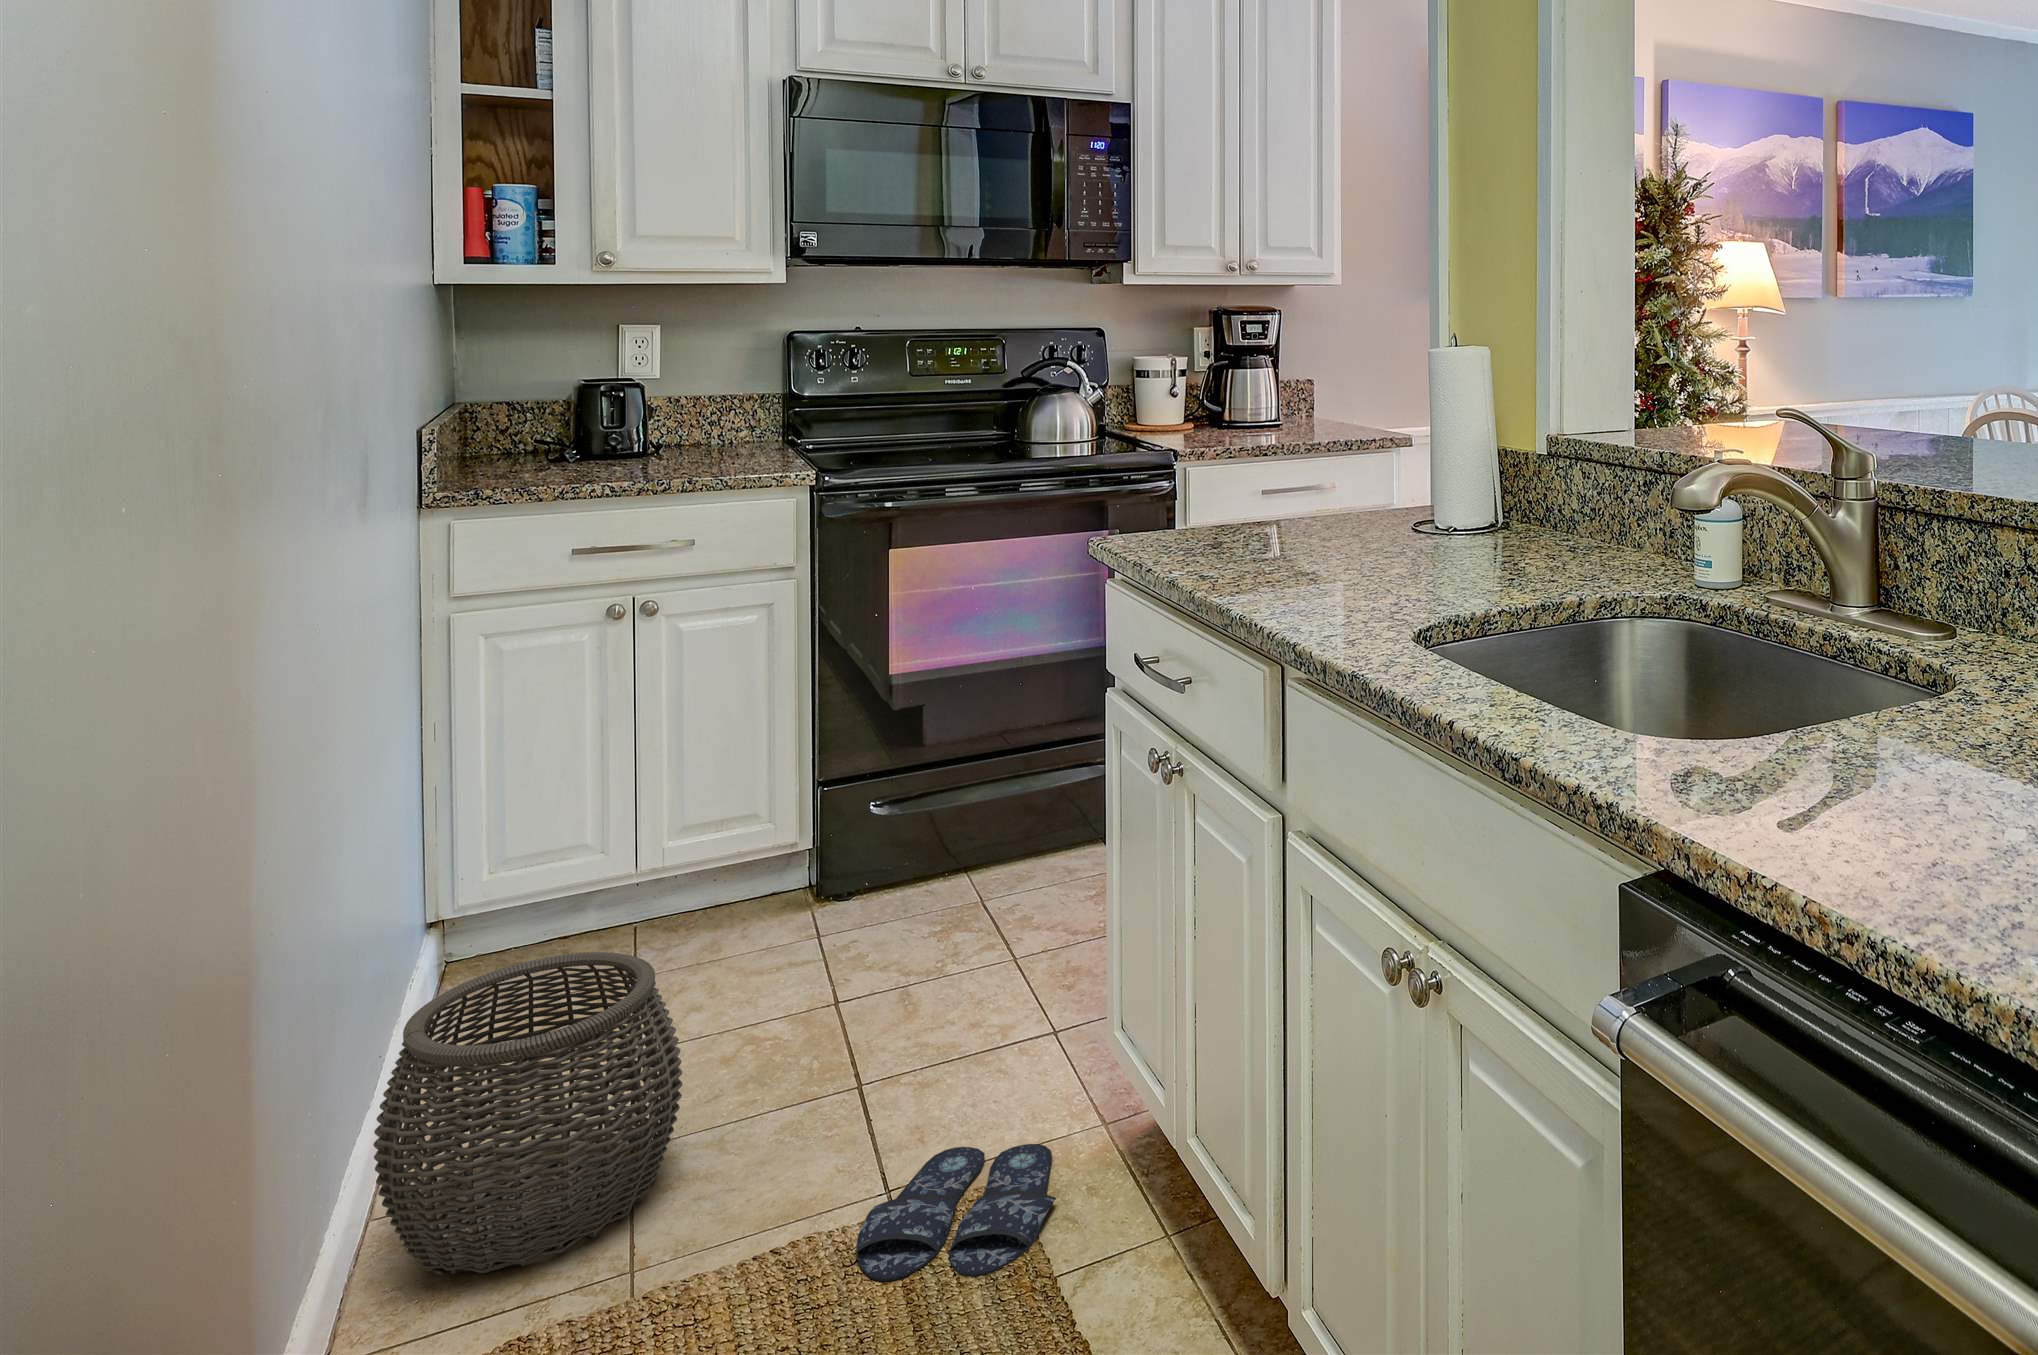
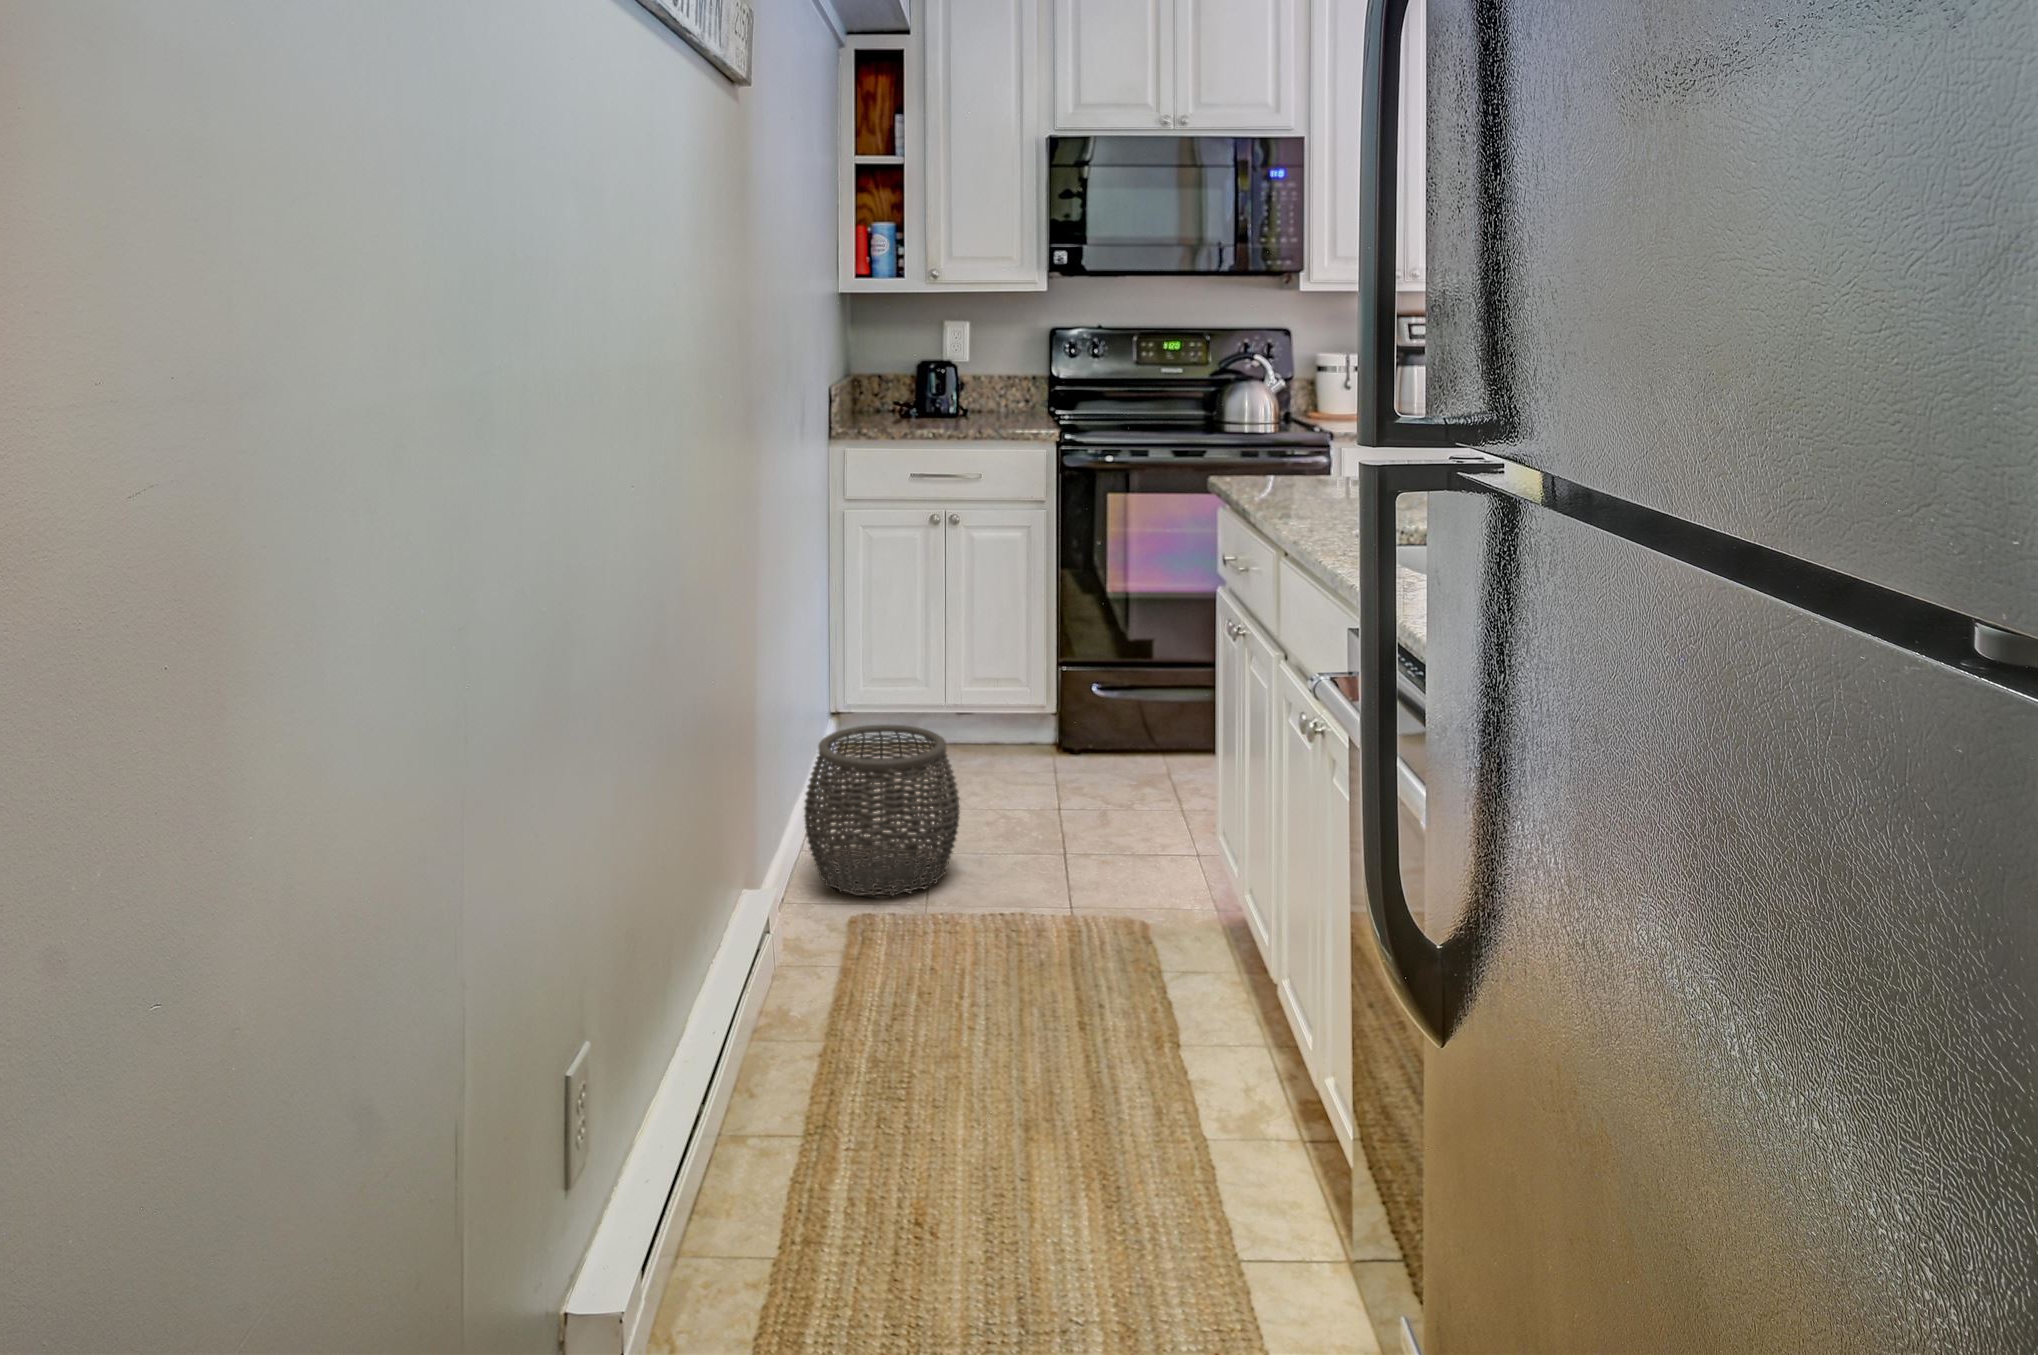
slippers: present [856,1144,1056,1281] -> none [1050,902,1180,969]

